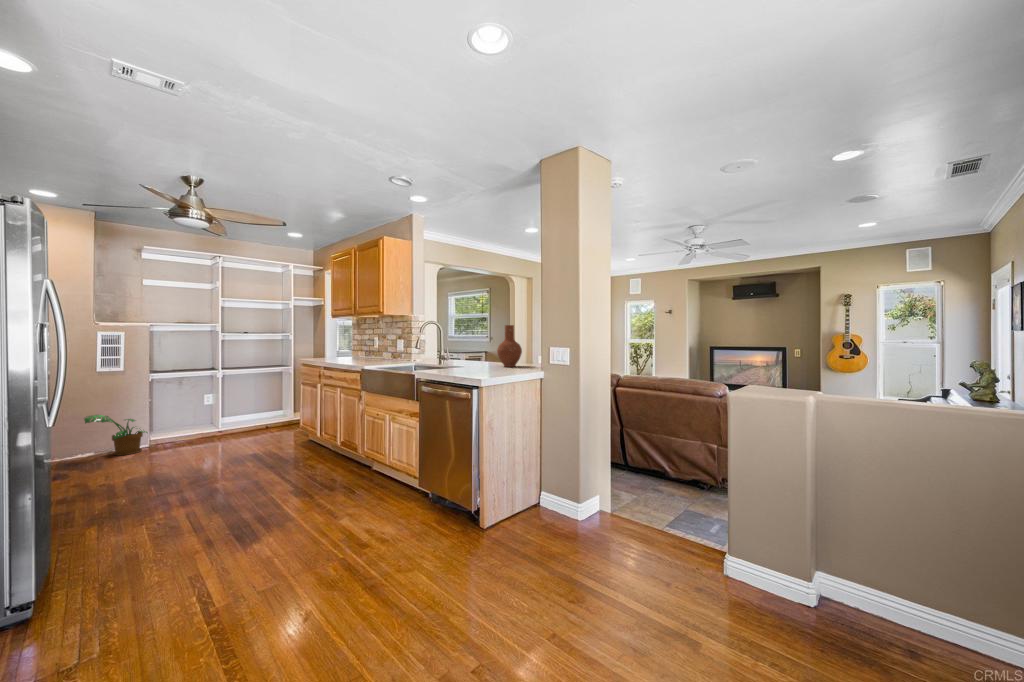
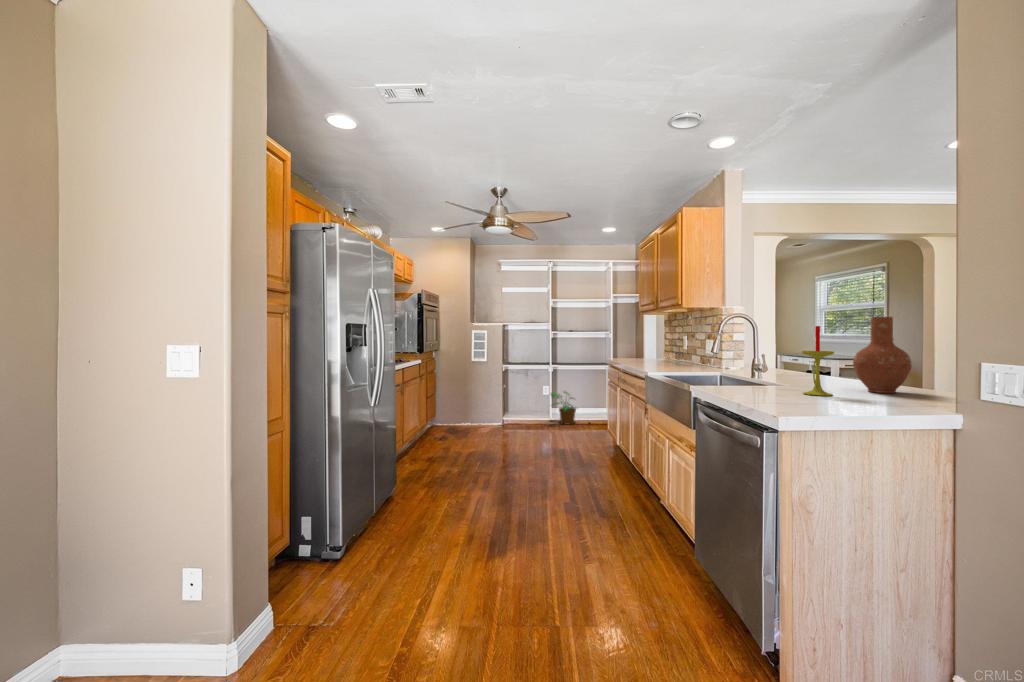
candle: none [476,329,492,370] -> present [802,326,834,396]
potted plant: present [84,415,147,456] -> present [551,391,576,424]

